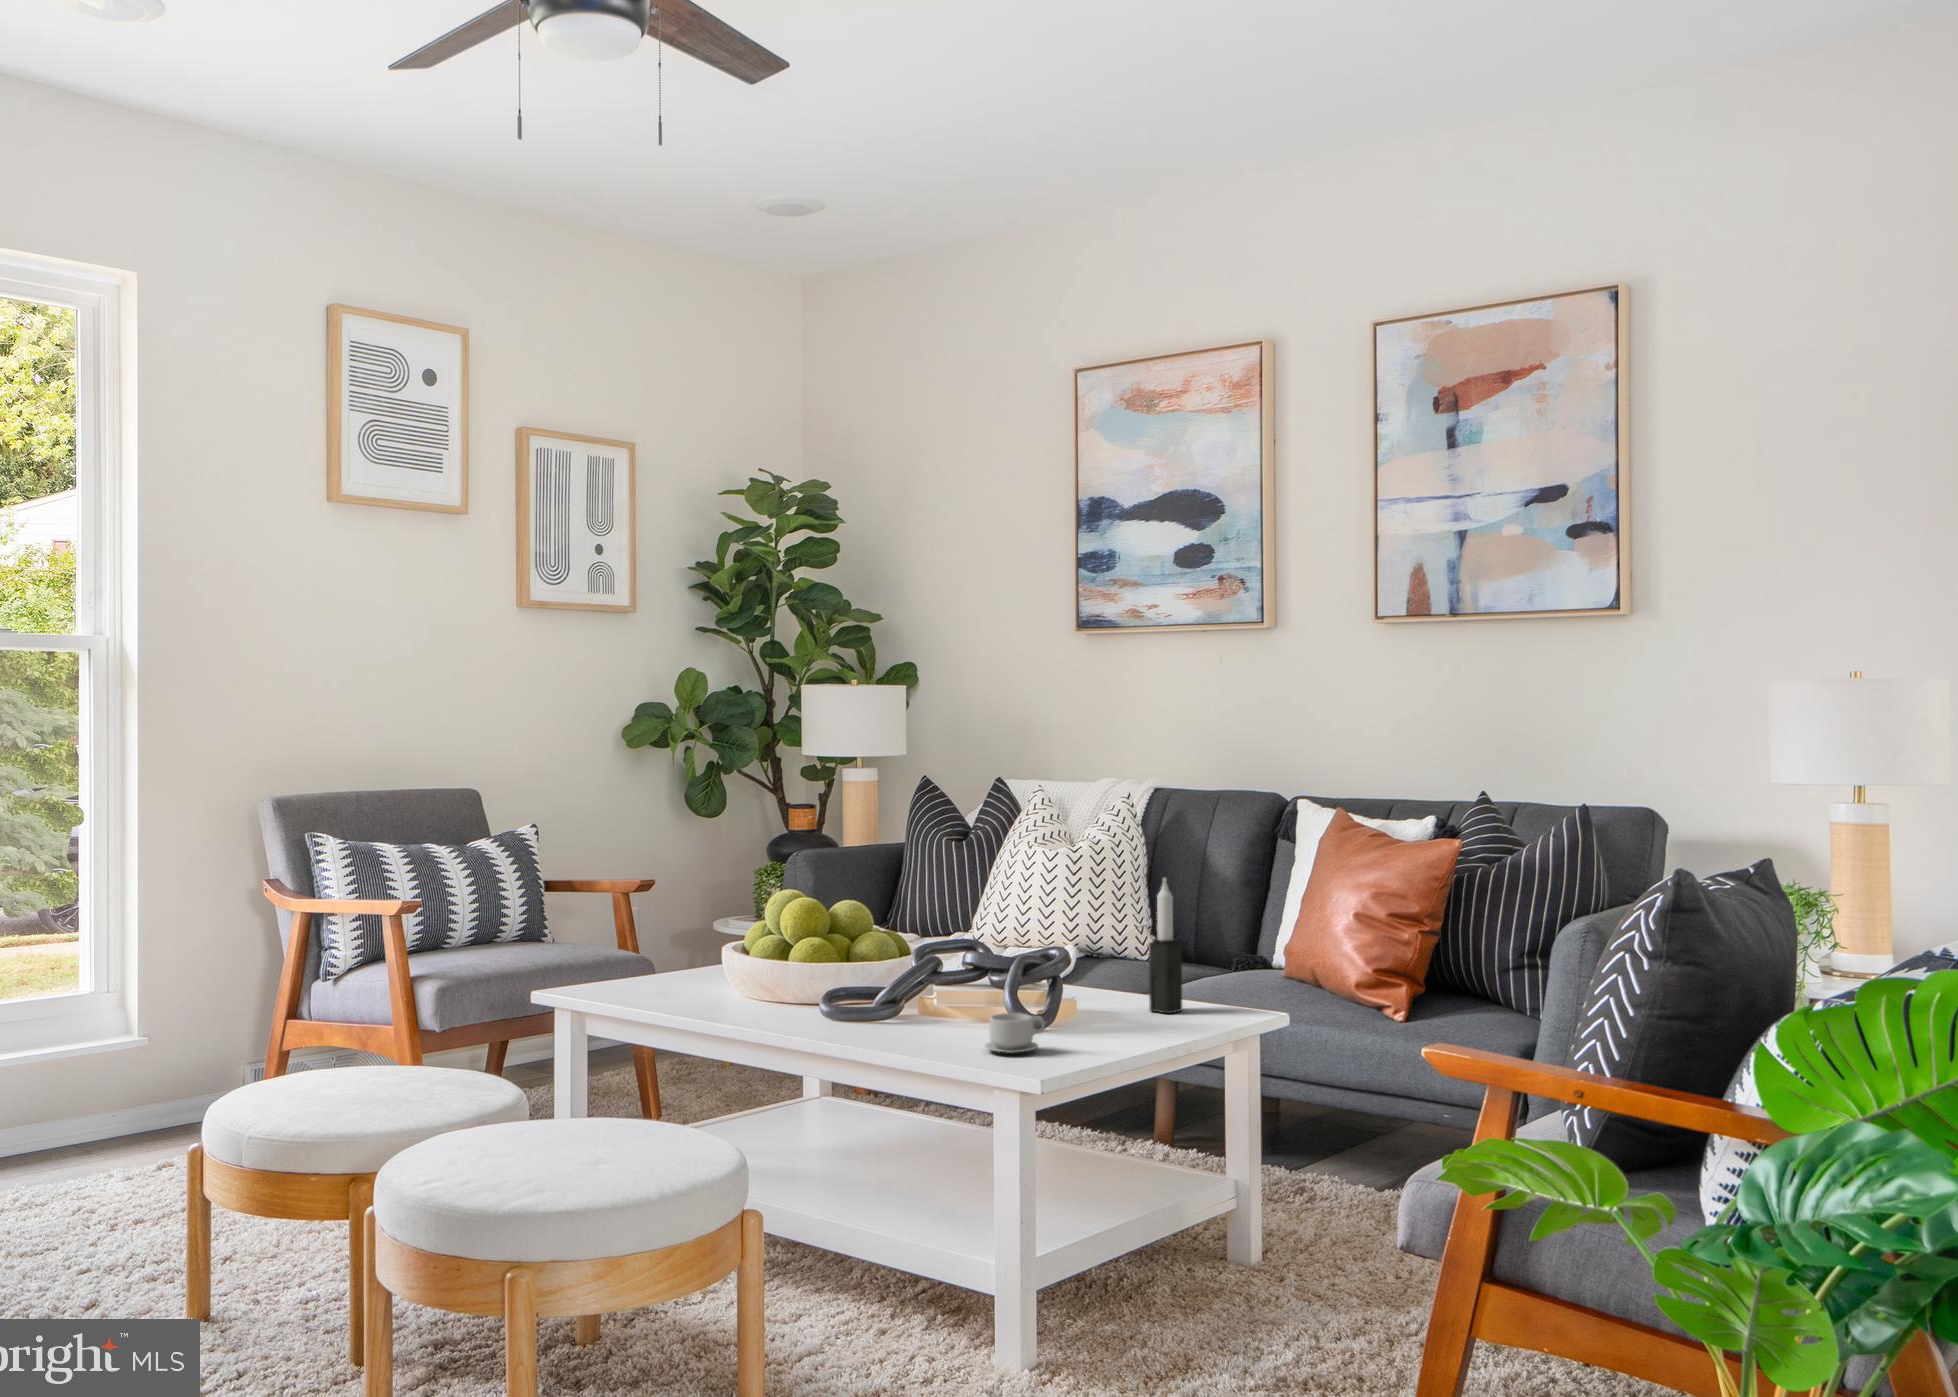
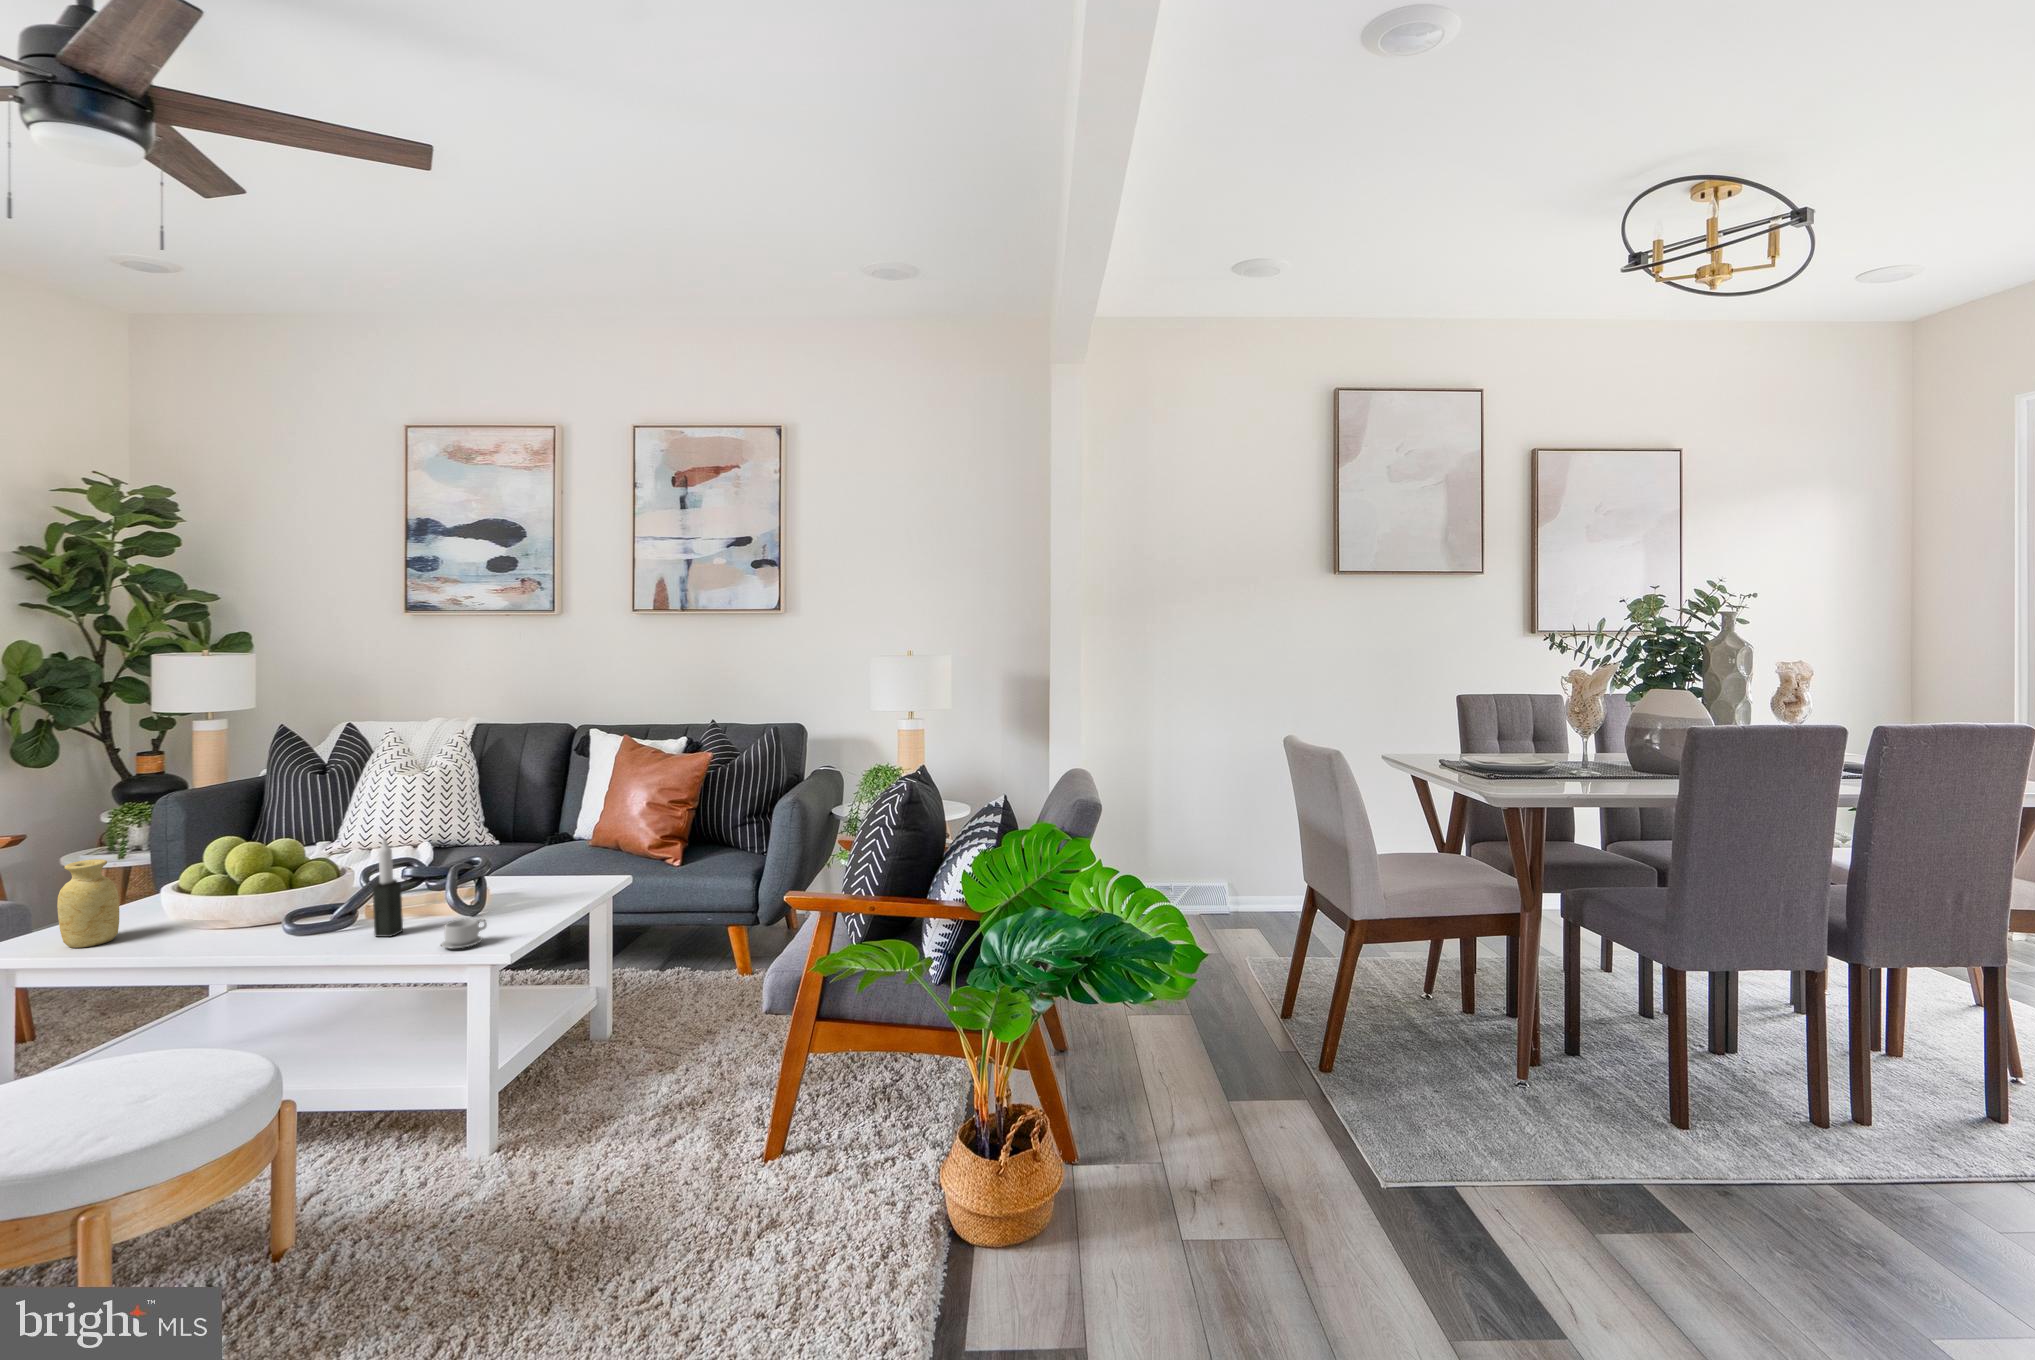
candle: present [1149,878,1182,1014] -> present [372,837,403,937]
vase: none [634,889,689,993] -> present [57,859,119,948]

